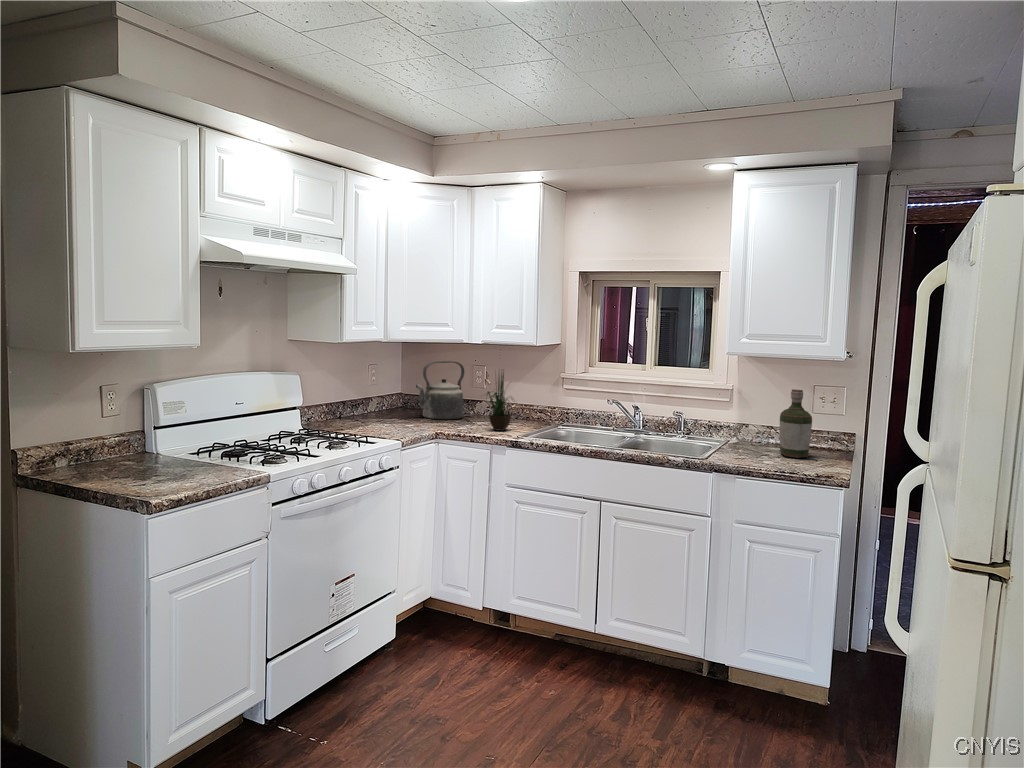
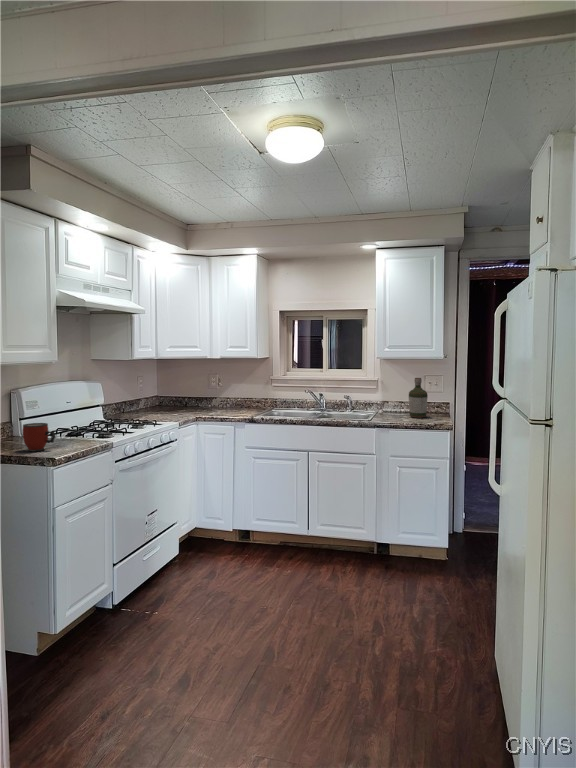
kettle: present [416,361,464,420] -> none [174,372,206,410]
potted plant: present [487,374,511,431] -> none [221,367,247,414]
mug: none [120,441,168,485] -> present [23,423,56,451]

